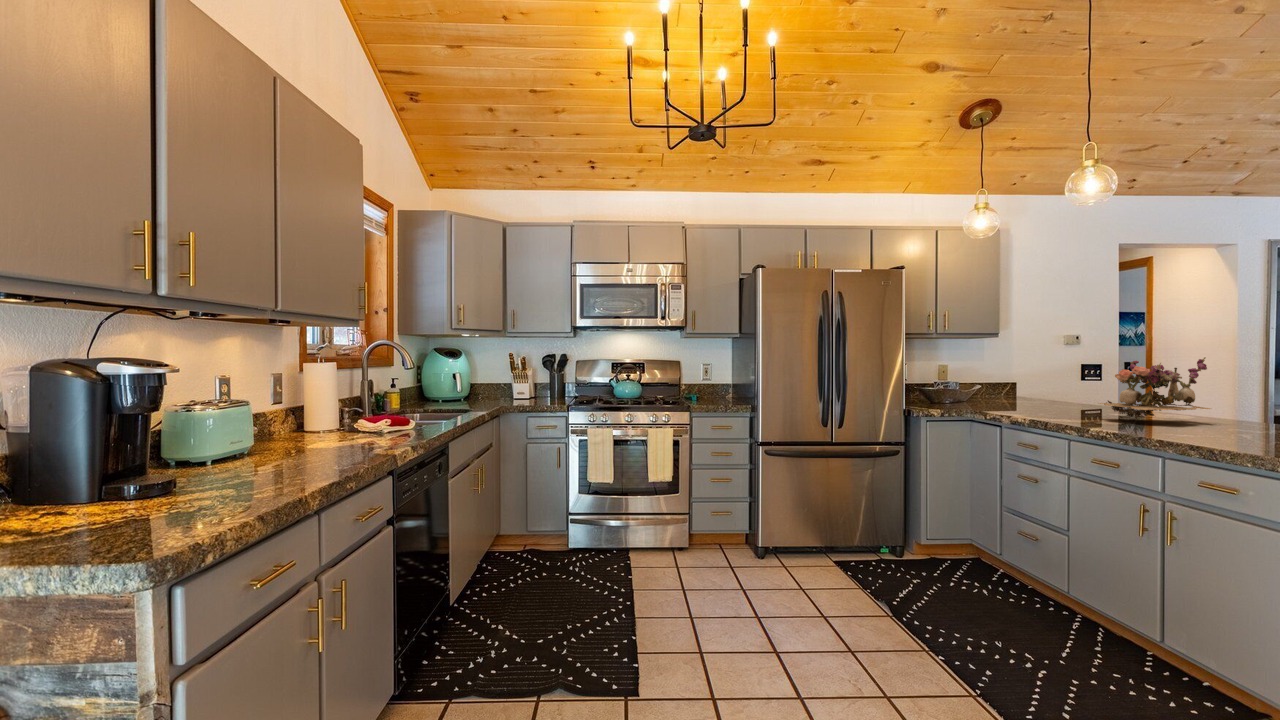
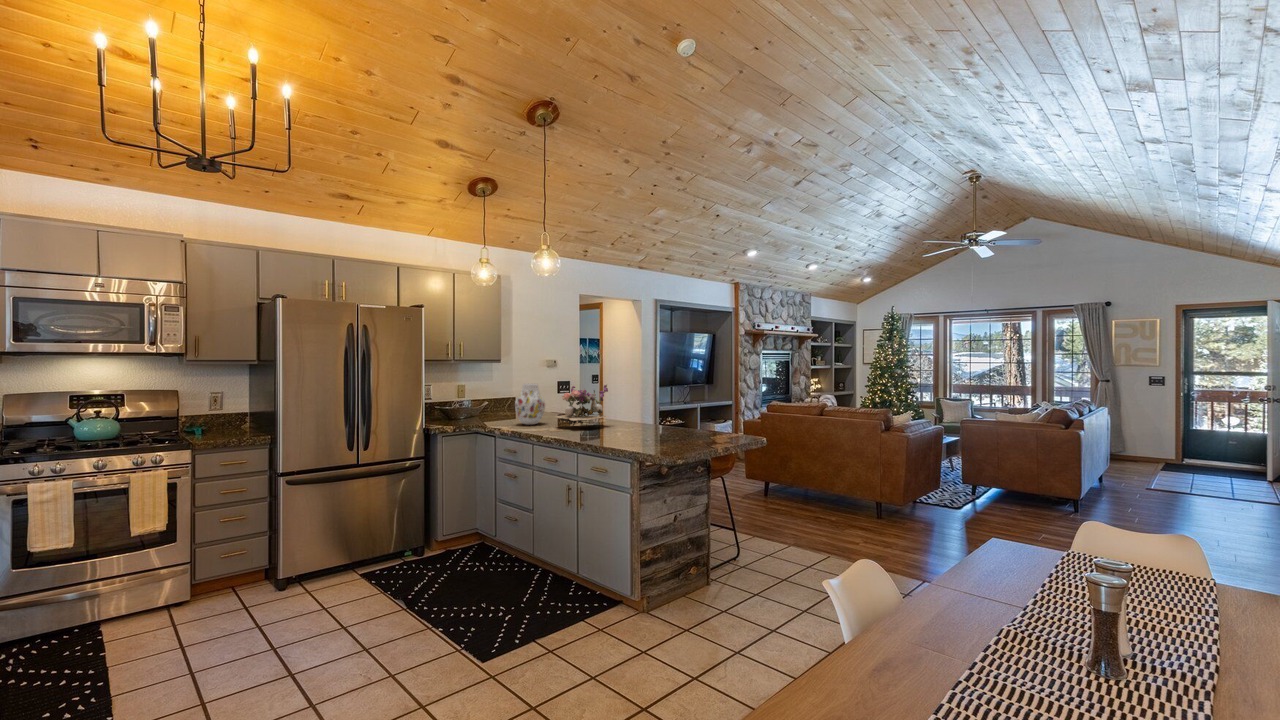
vase: none [1029,359,1079,414] -> present [515,384,545,425]

